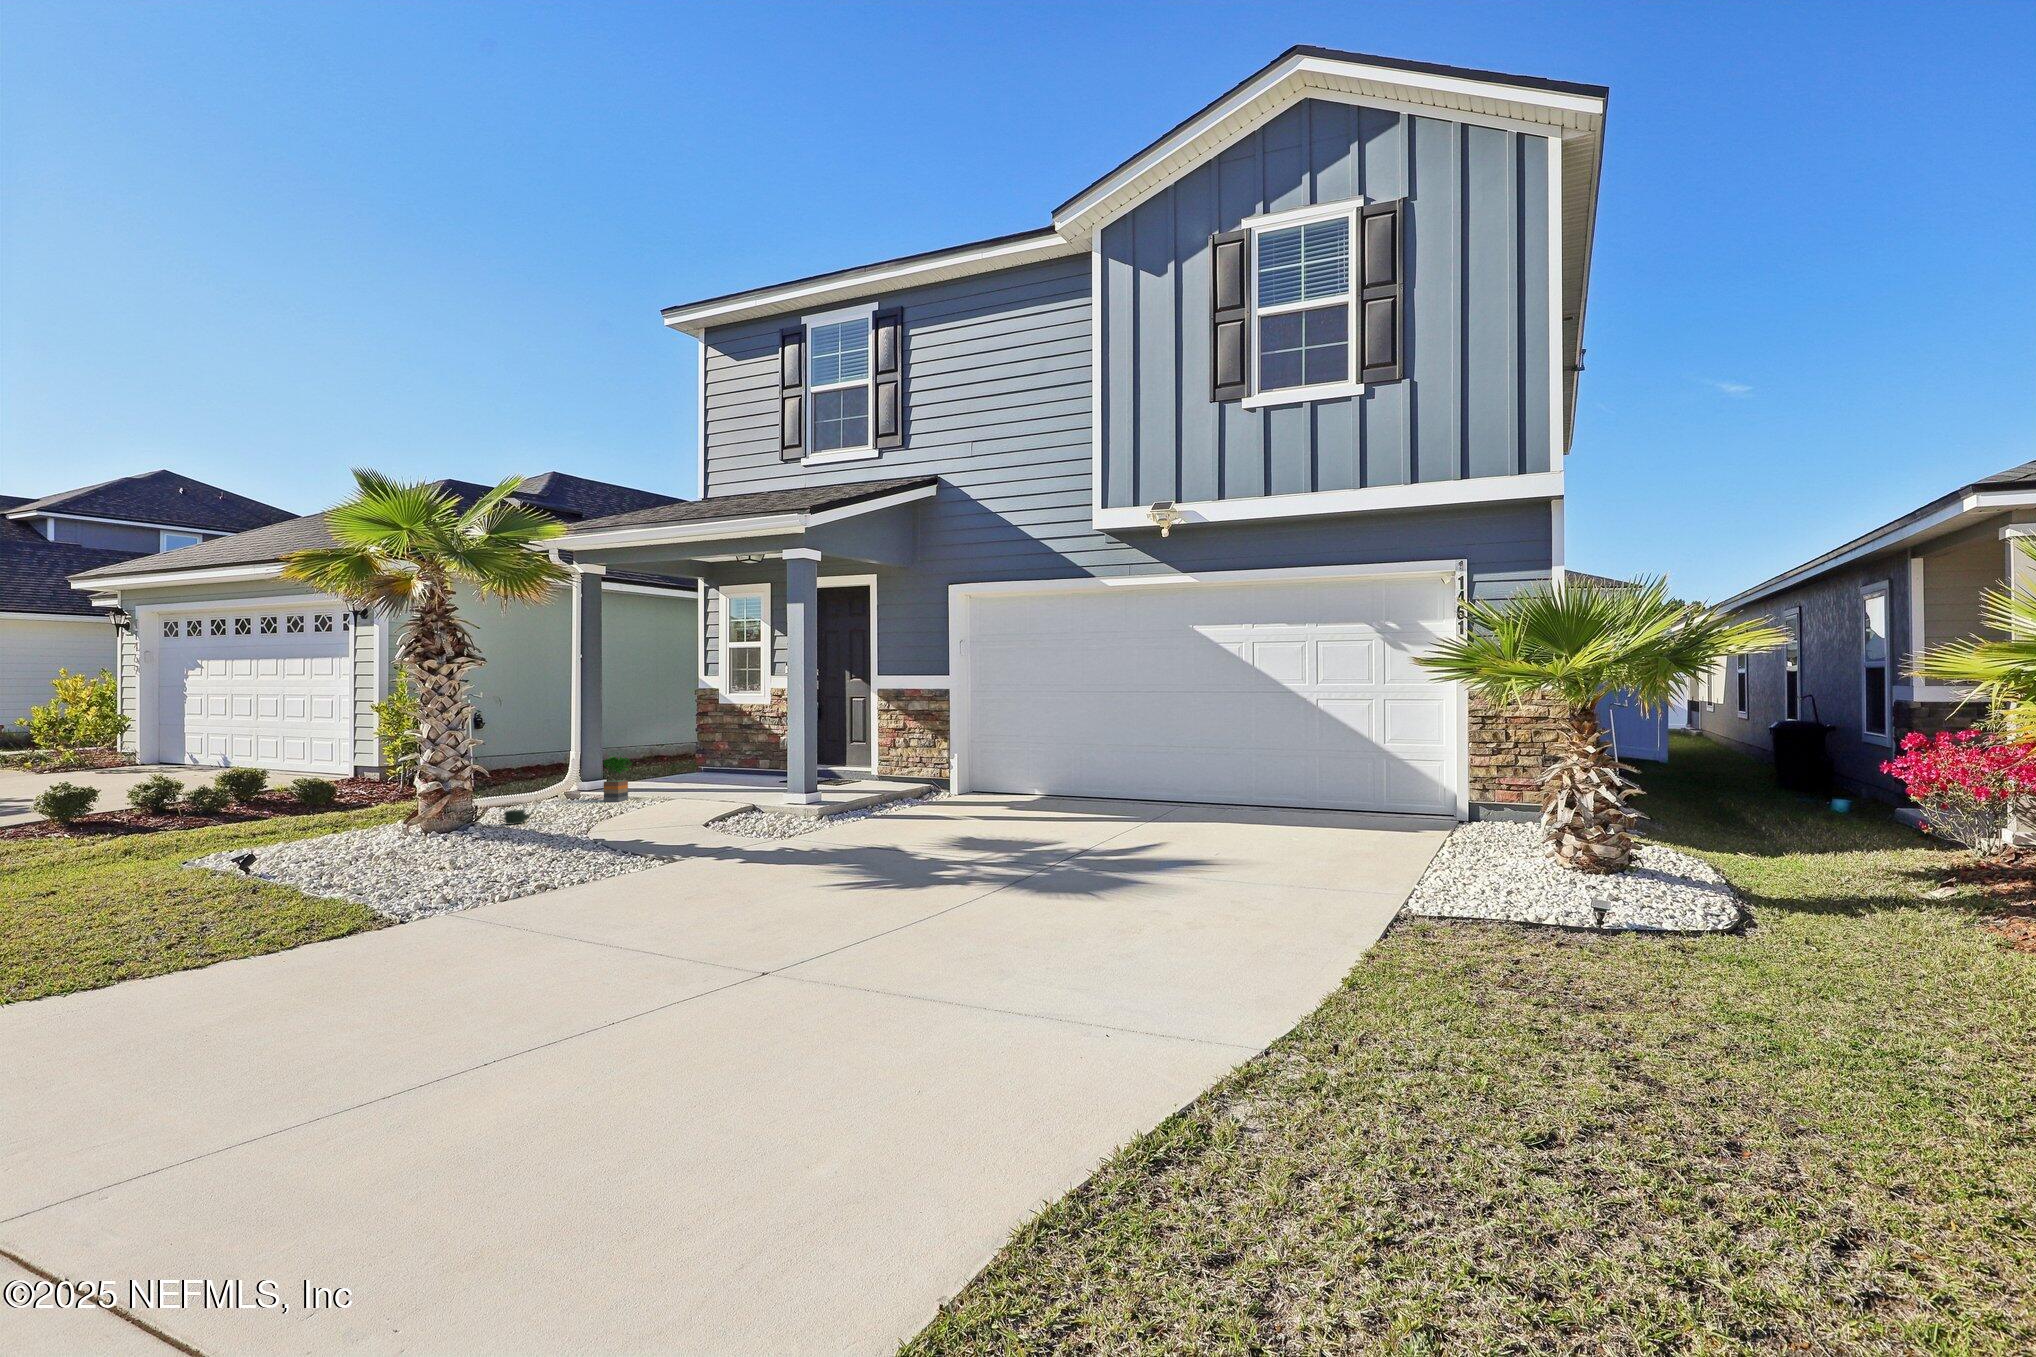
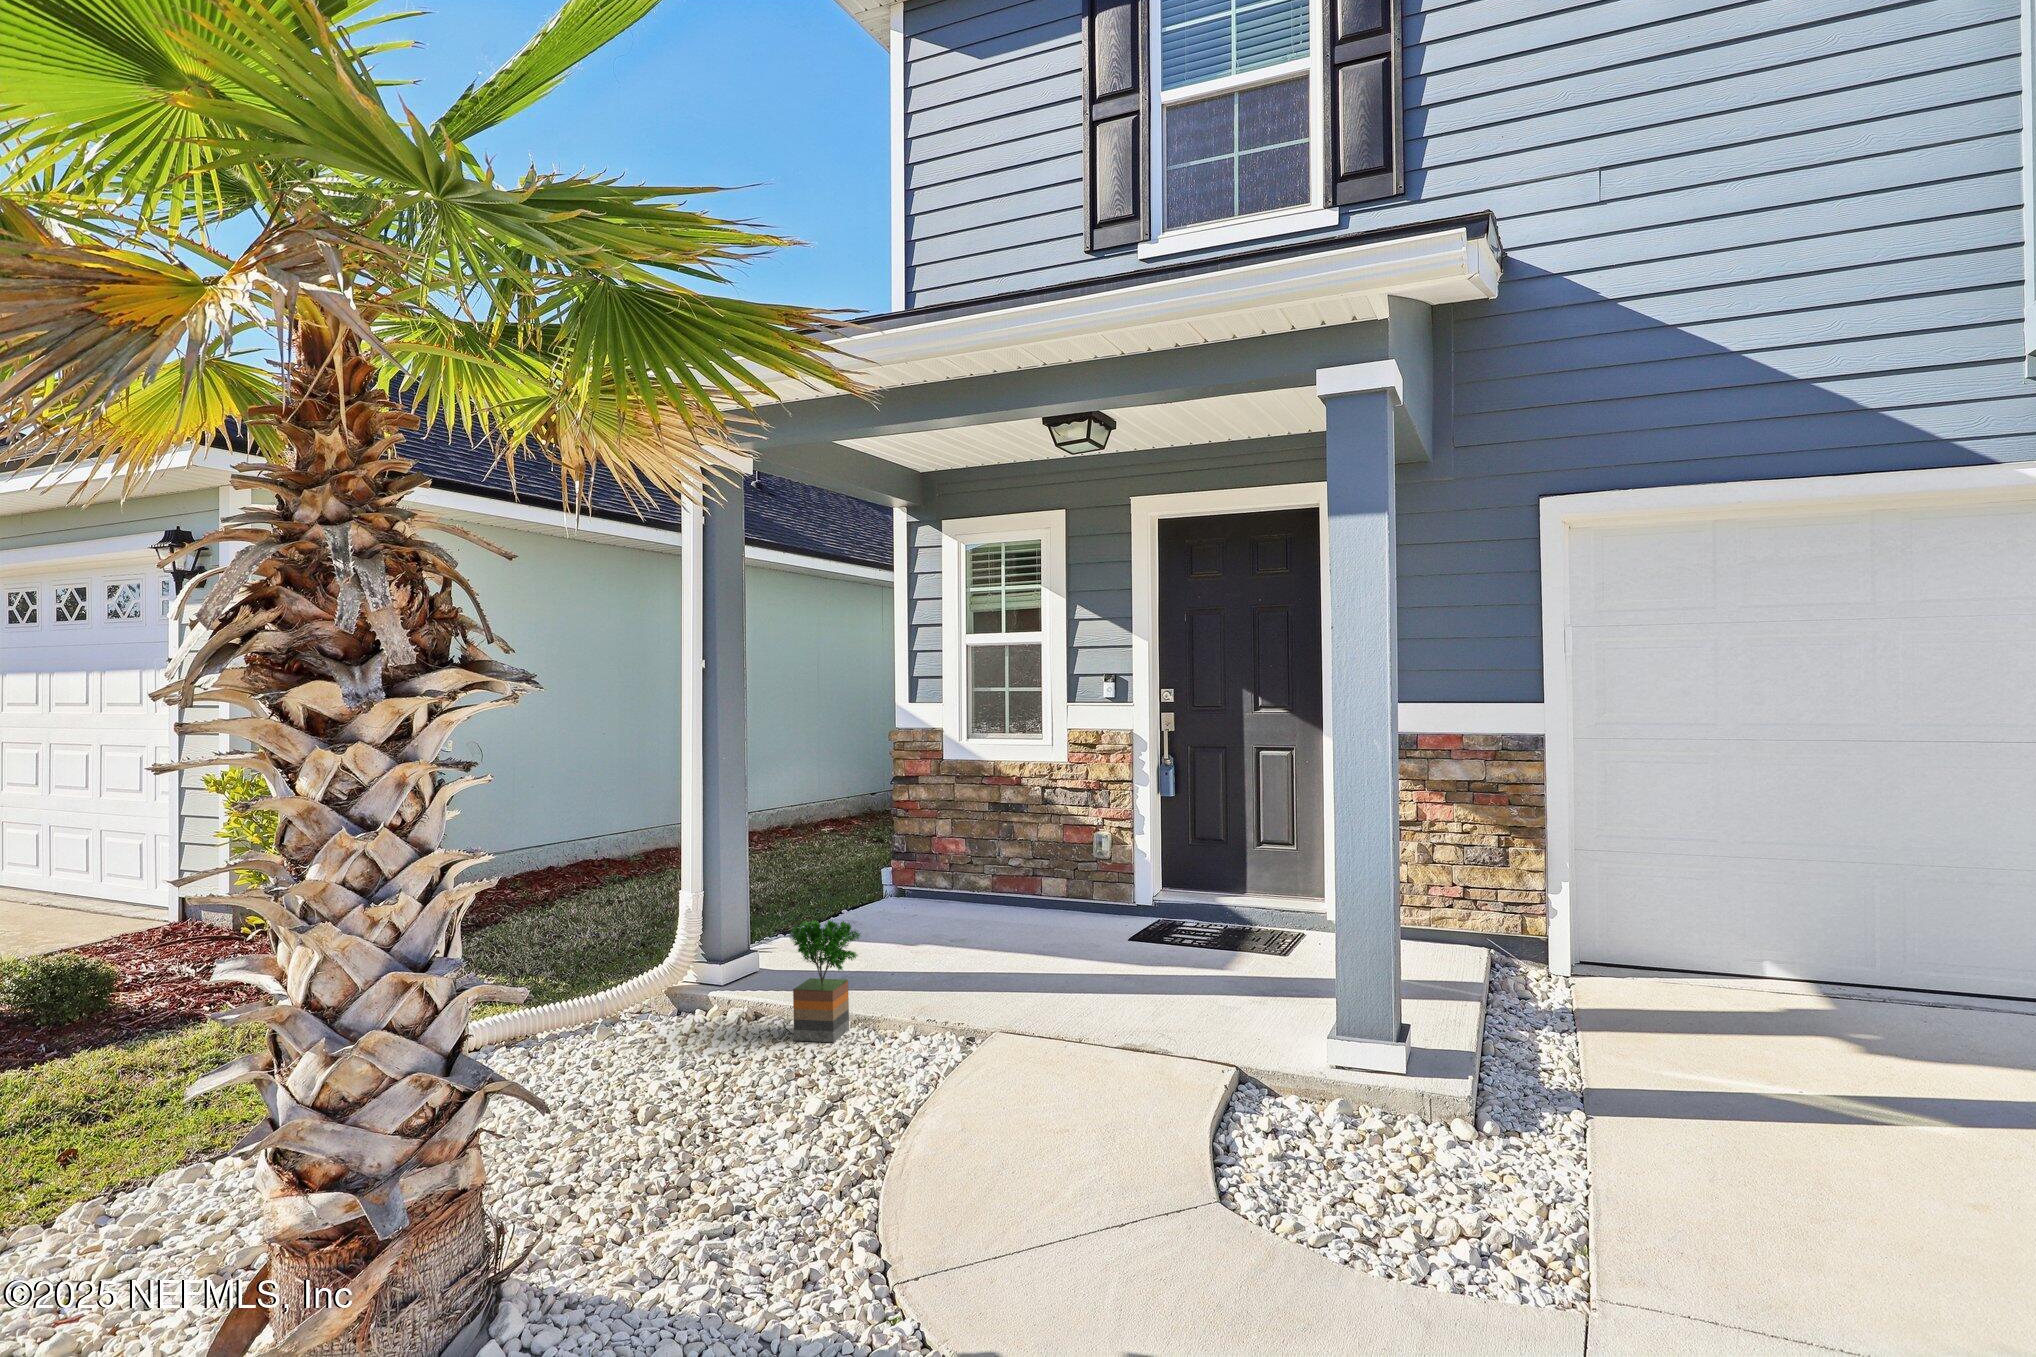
watering can: present [500,804,532,825] -> none [559,1138,679,1223]

